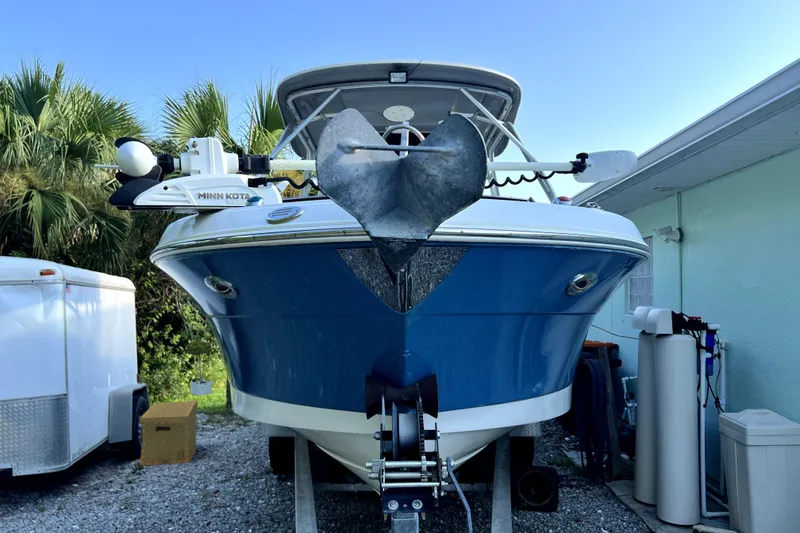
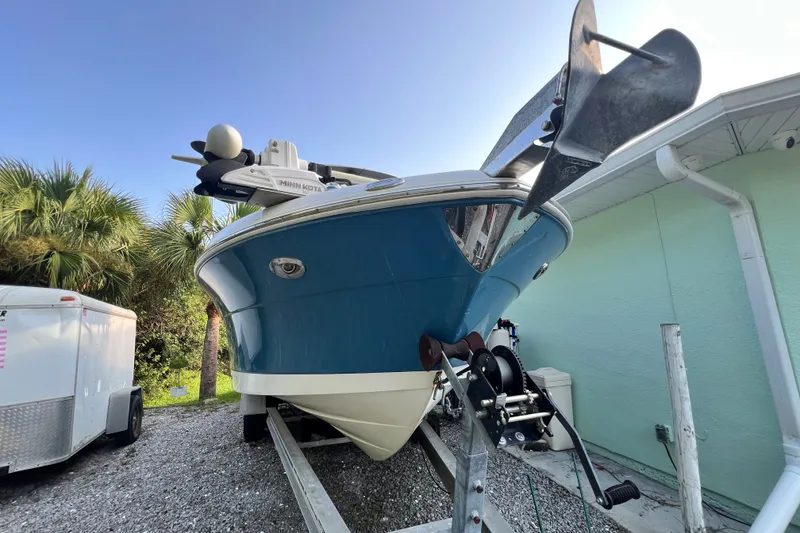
cardboard box: present [140,400,198,466] -> none [133,396,183,451]

